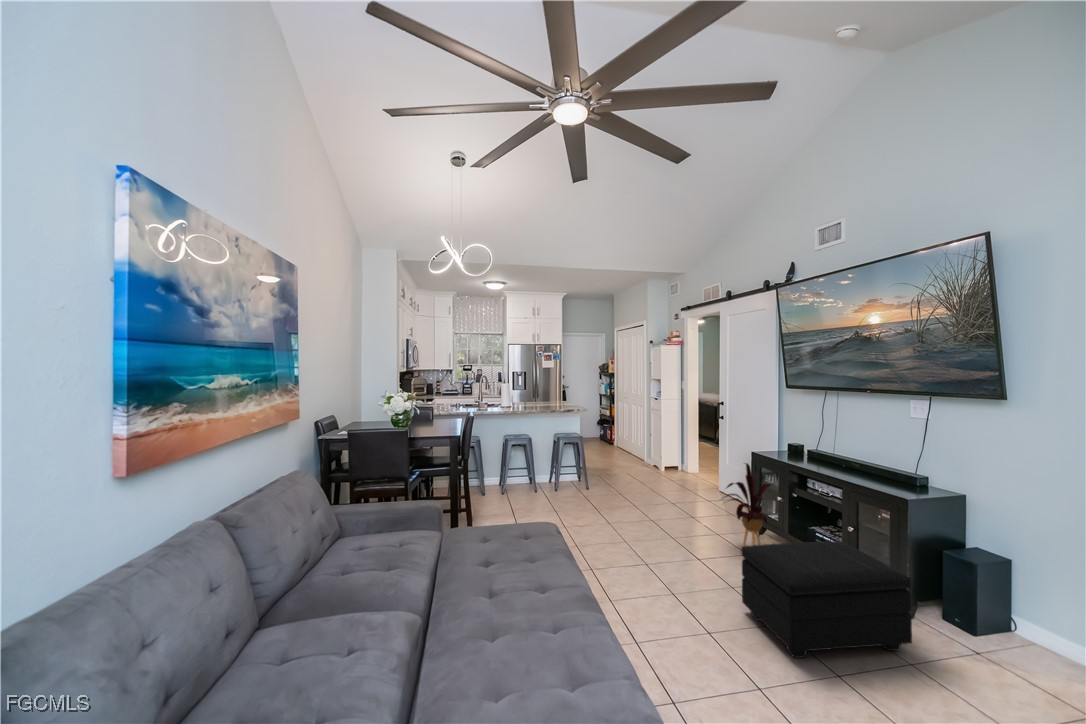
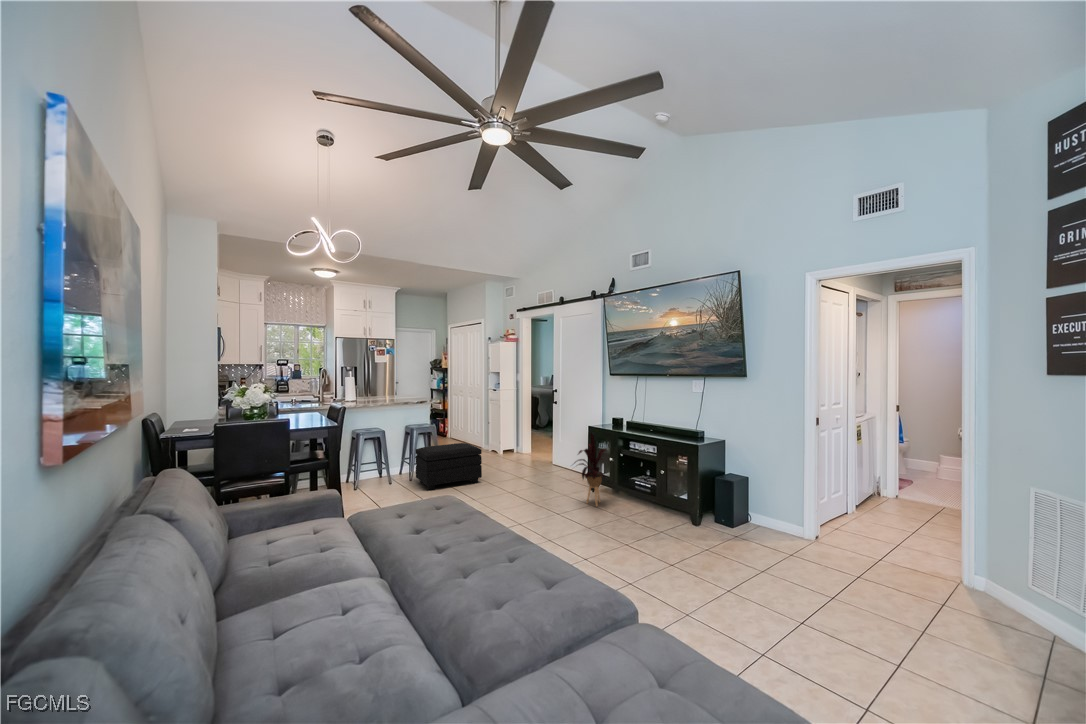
footstool: present [741,541,912,658] -> present [416,443,482,490]

